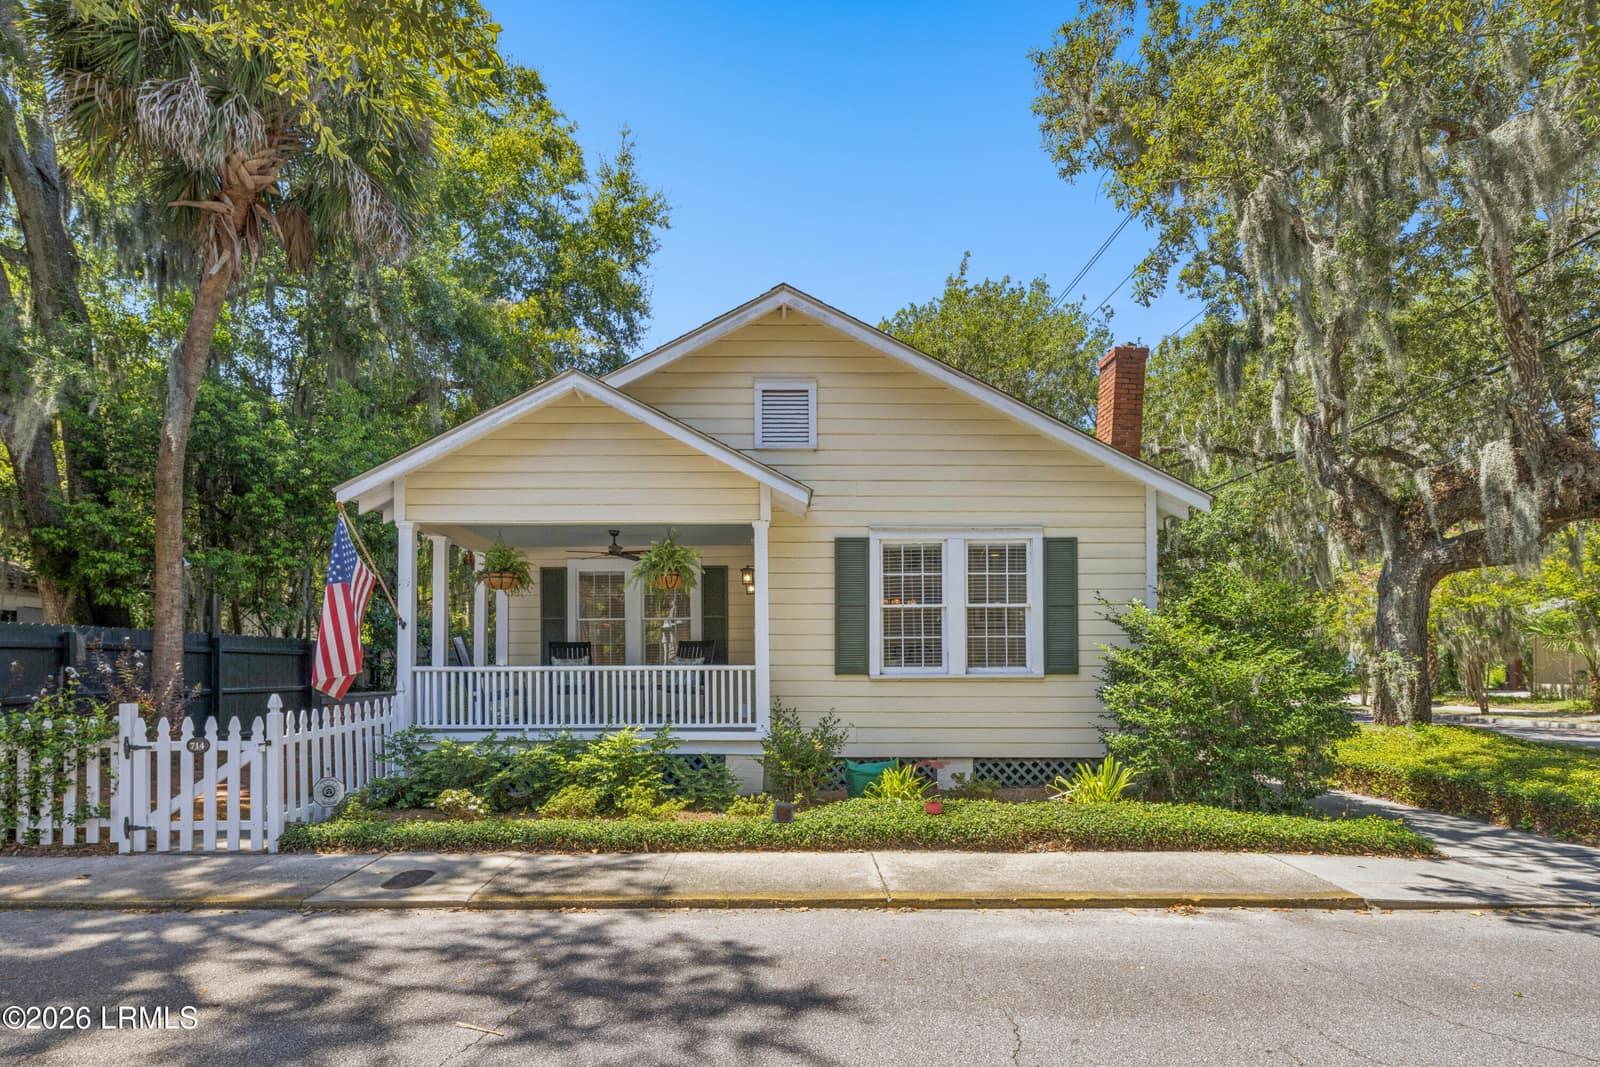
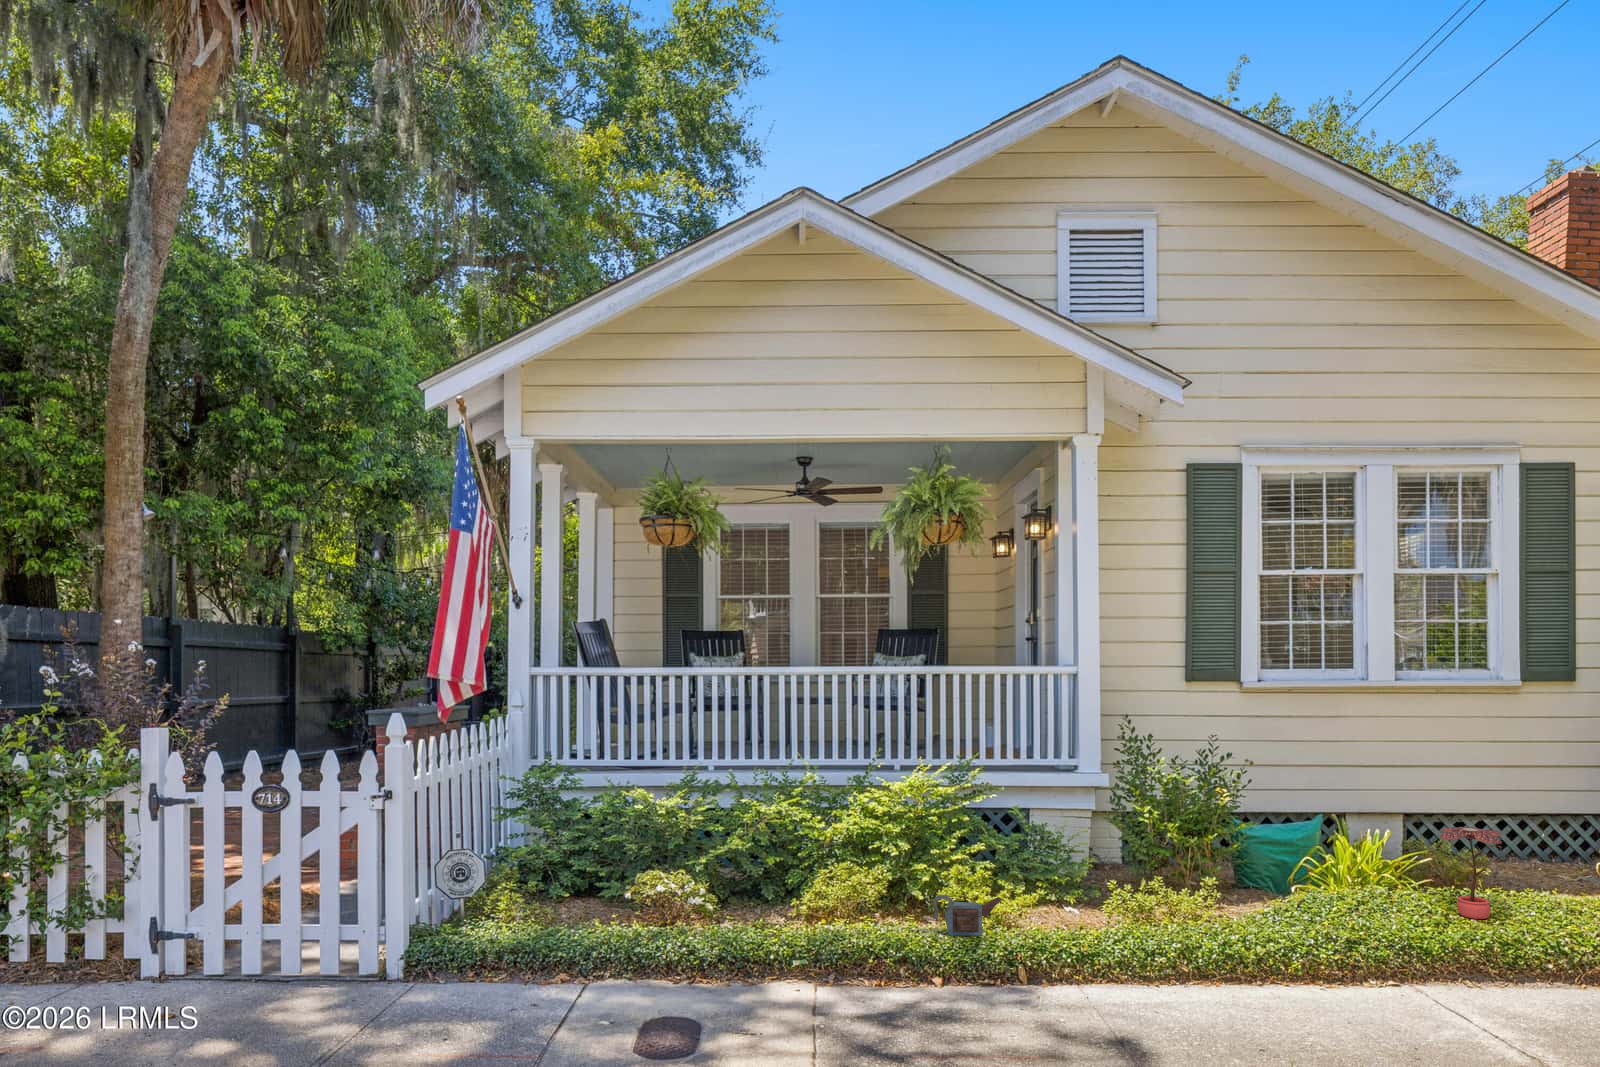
watering can: present [765,798,805,822] -> present [932,895,1002,936]

